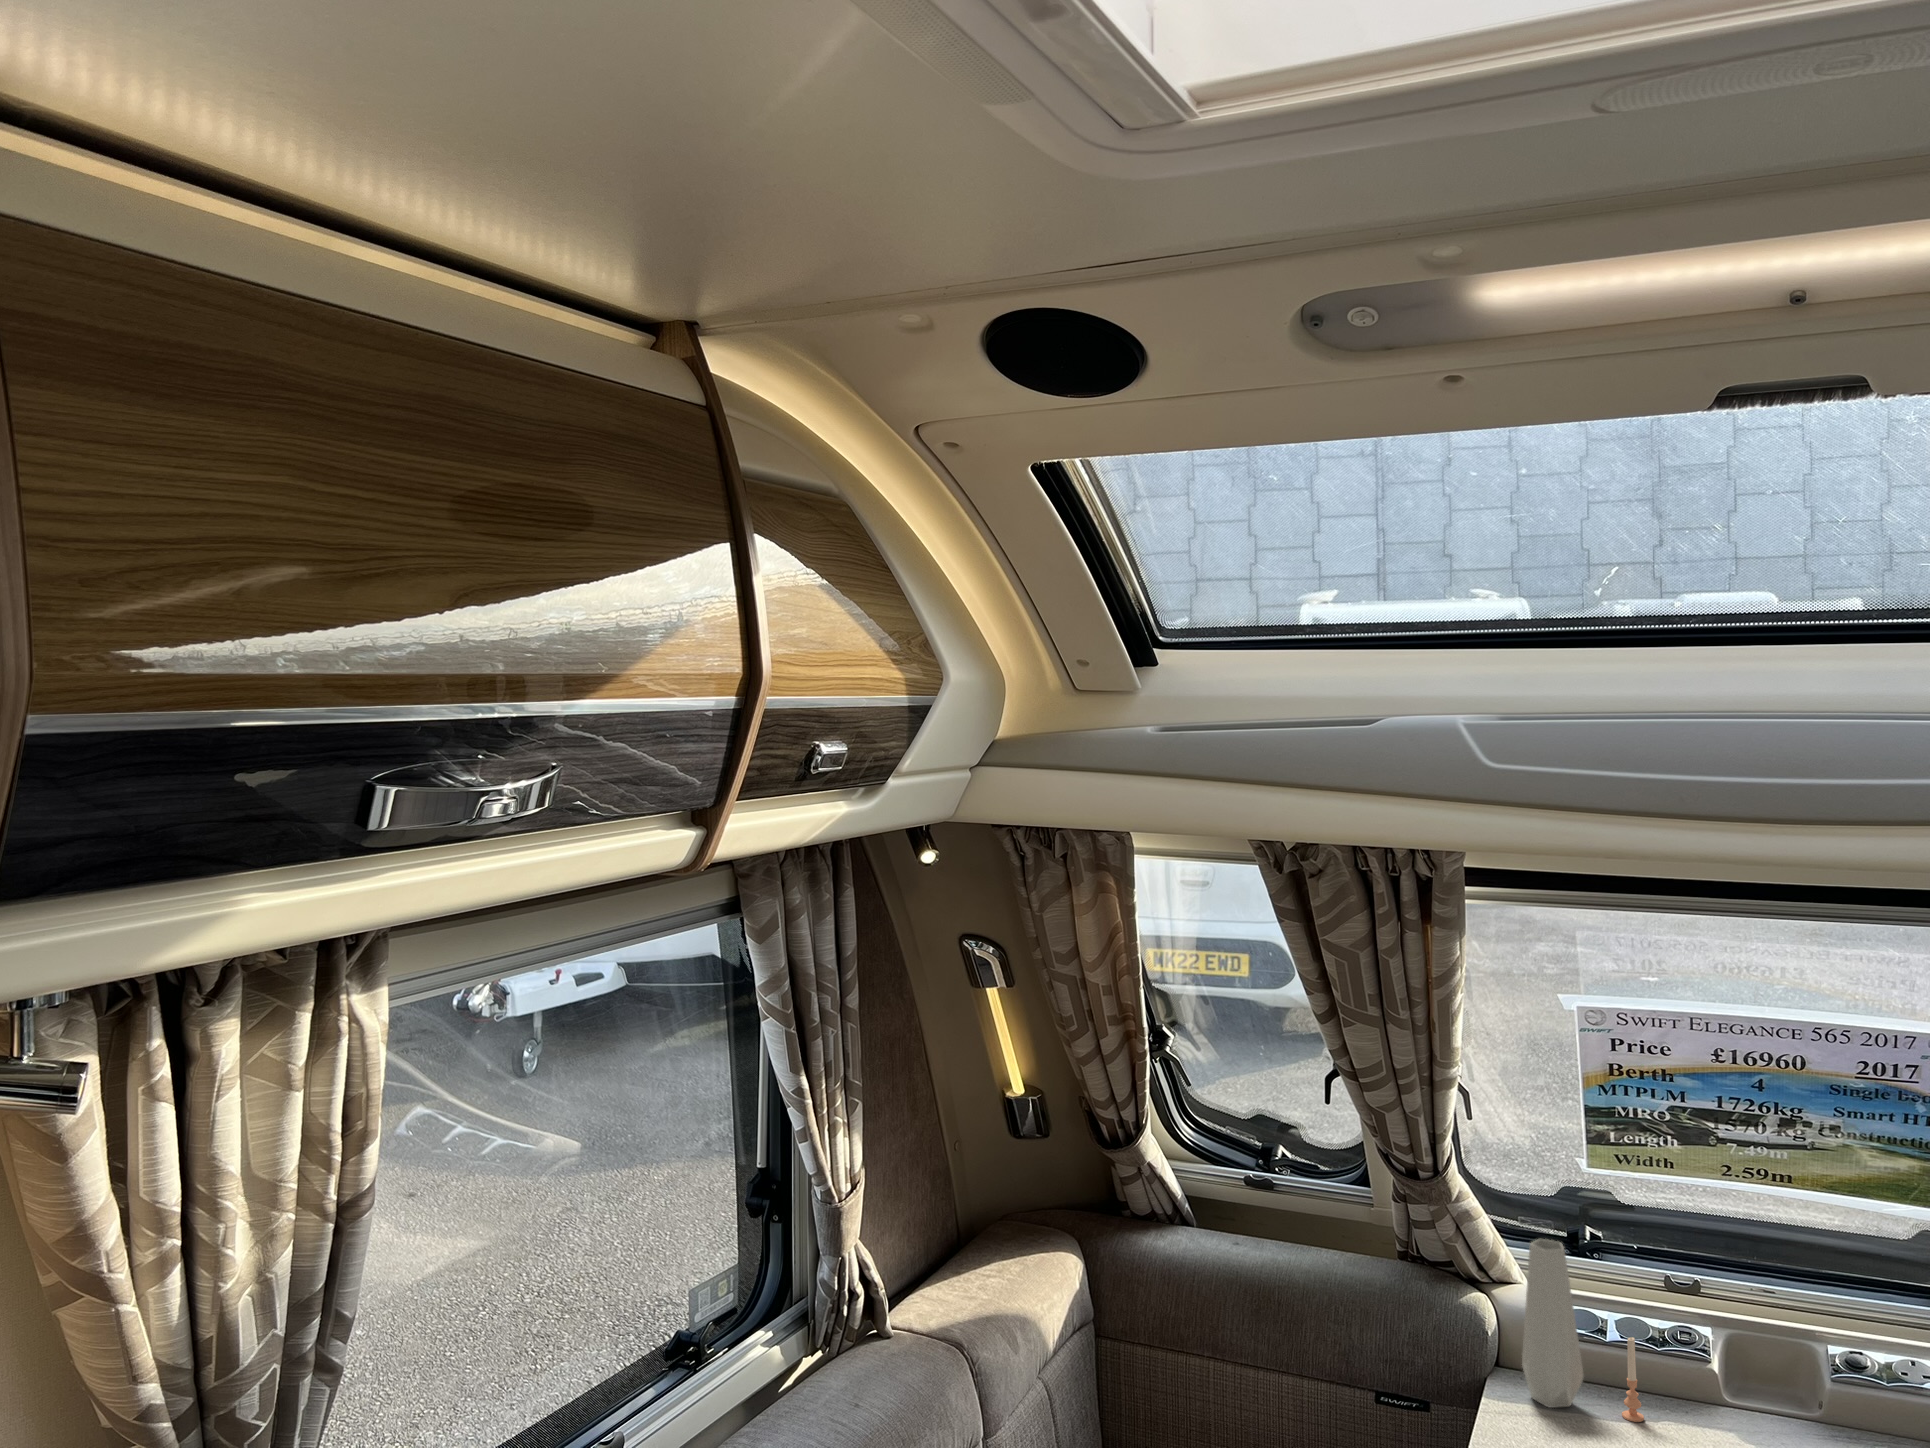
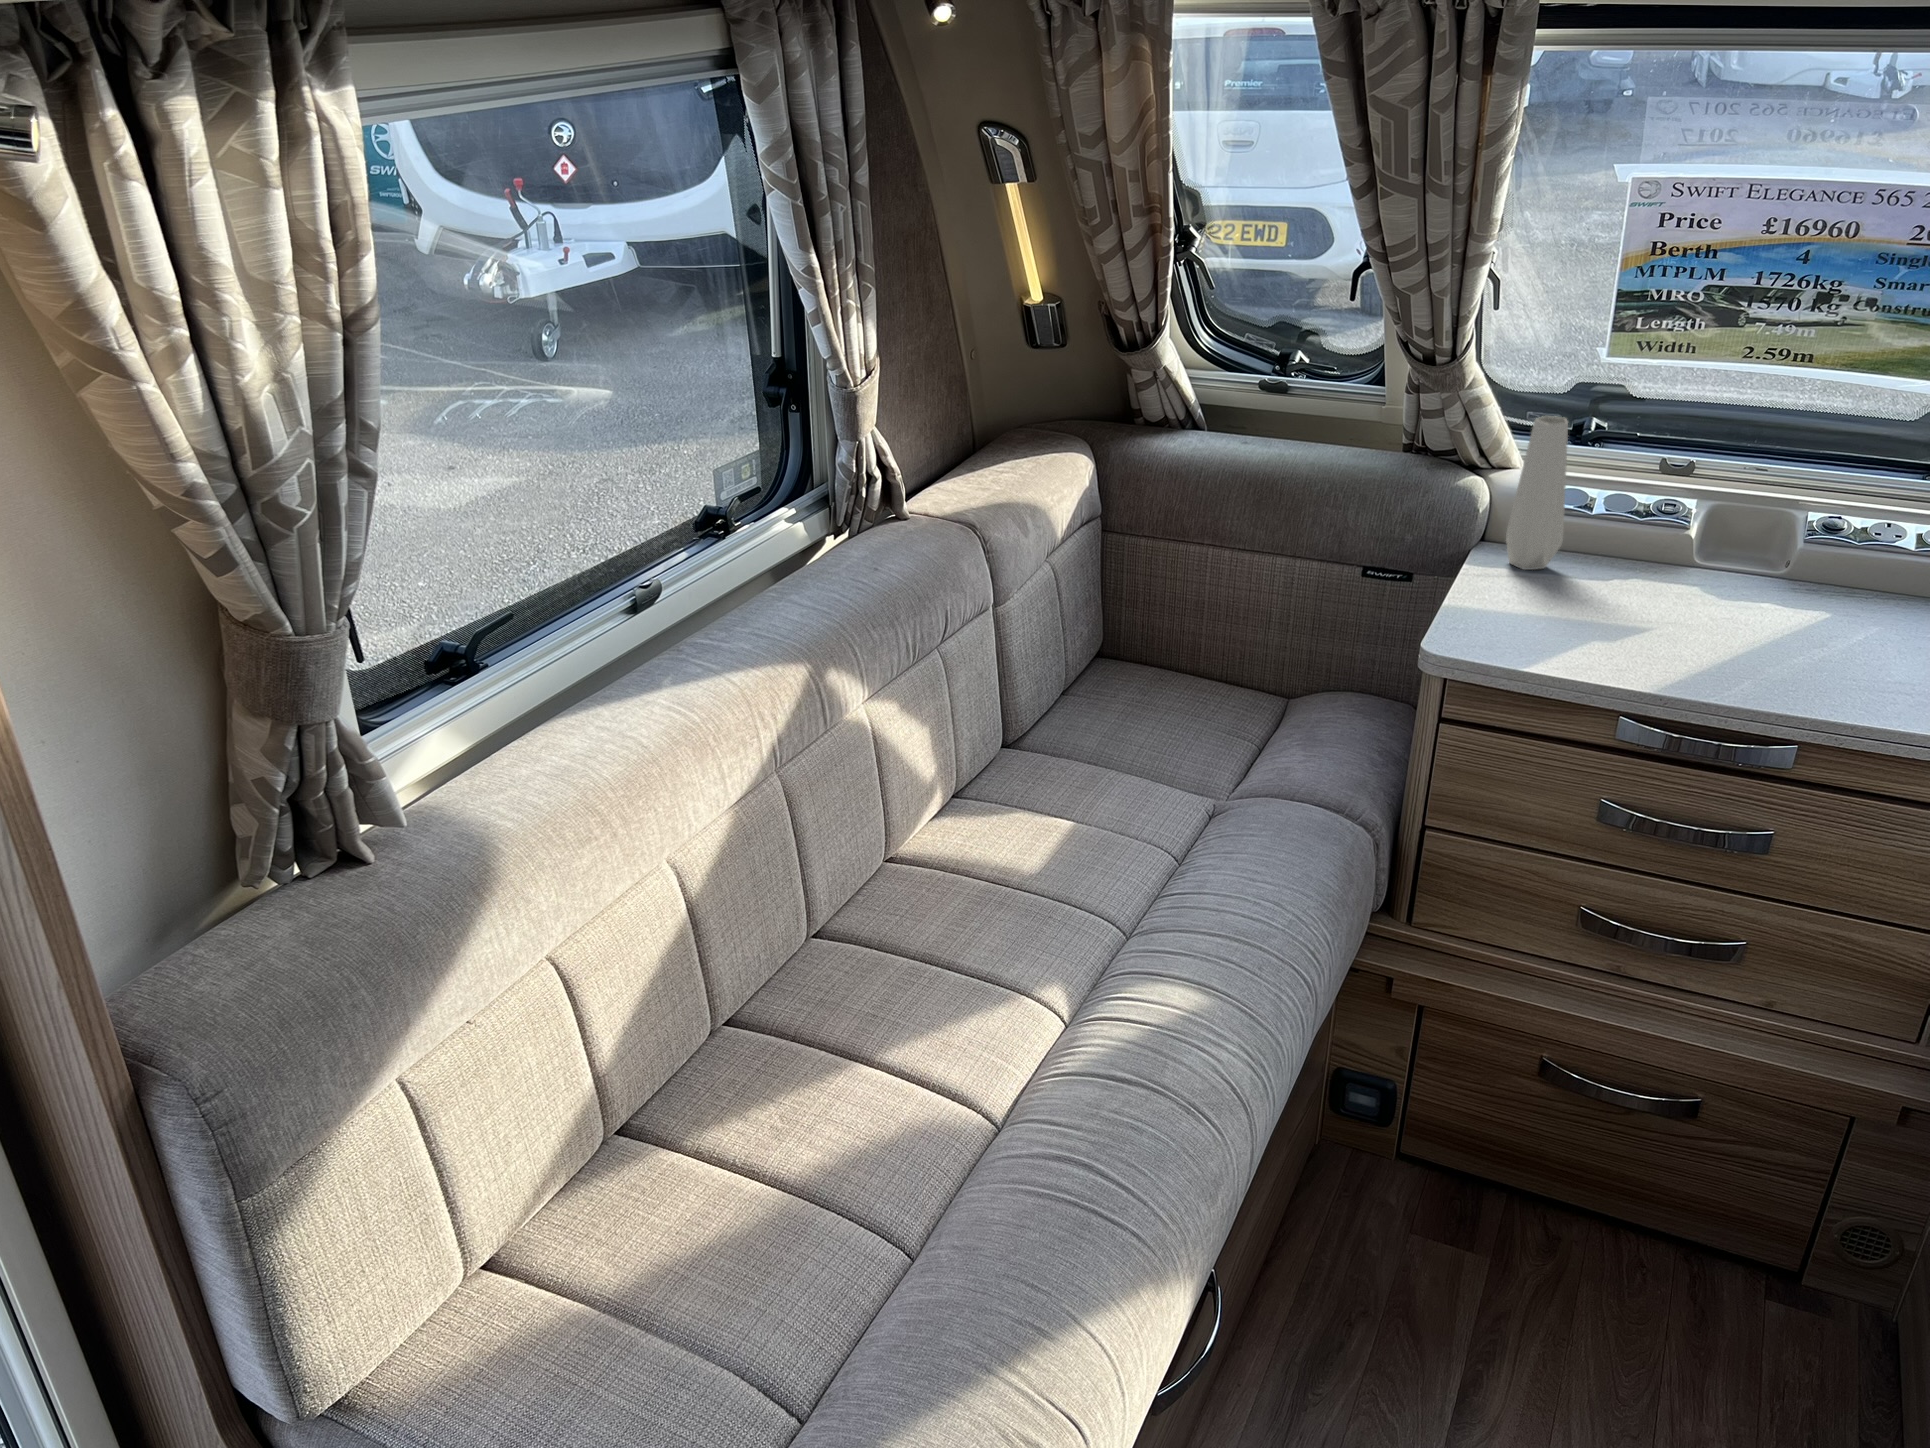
candle: present [1622,1337,1644,1422] -> none [1592,504,1619,580]

